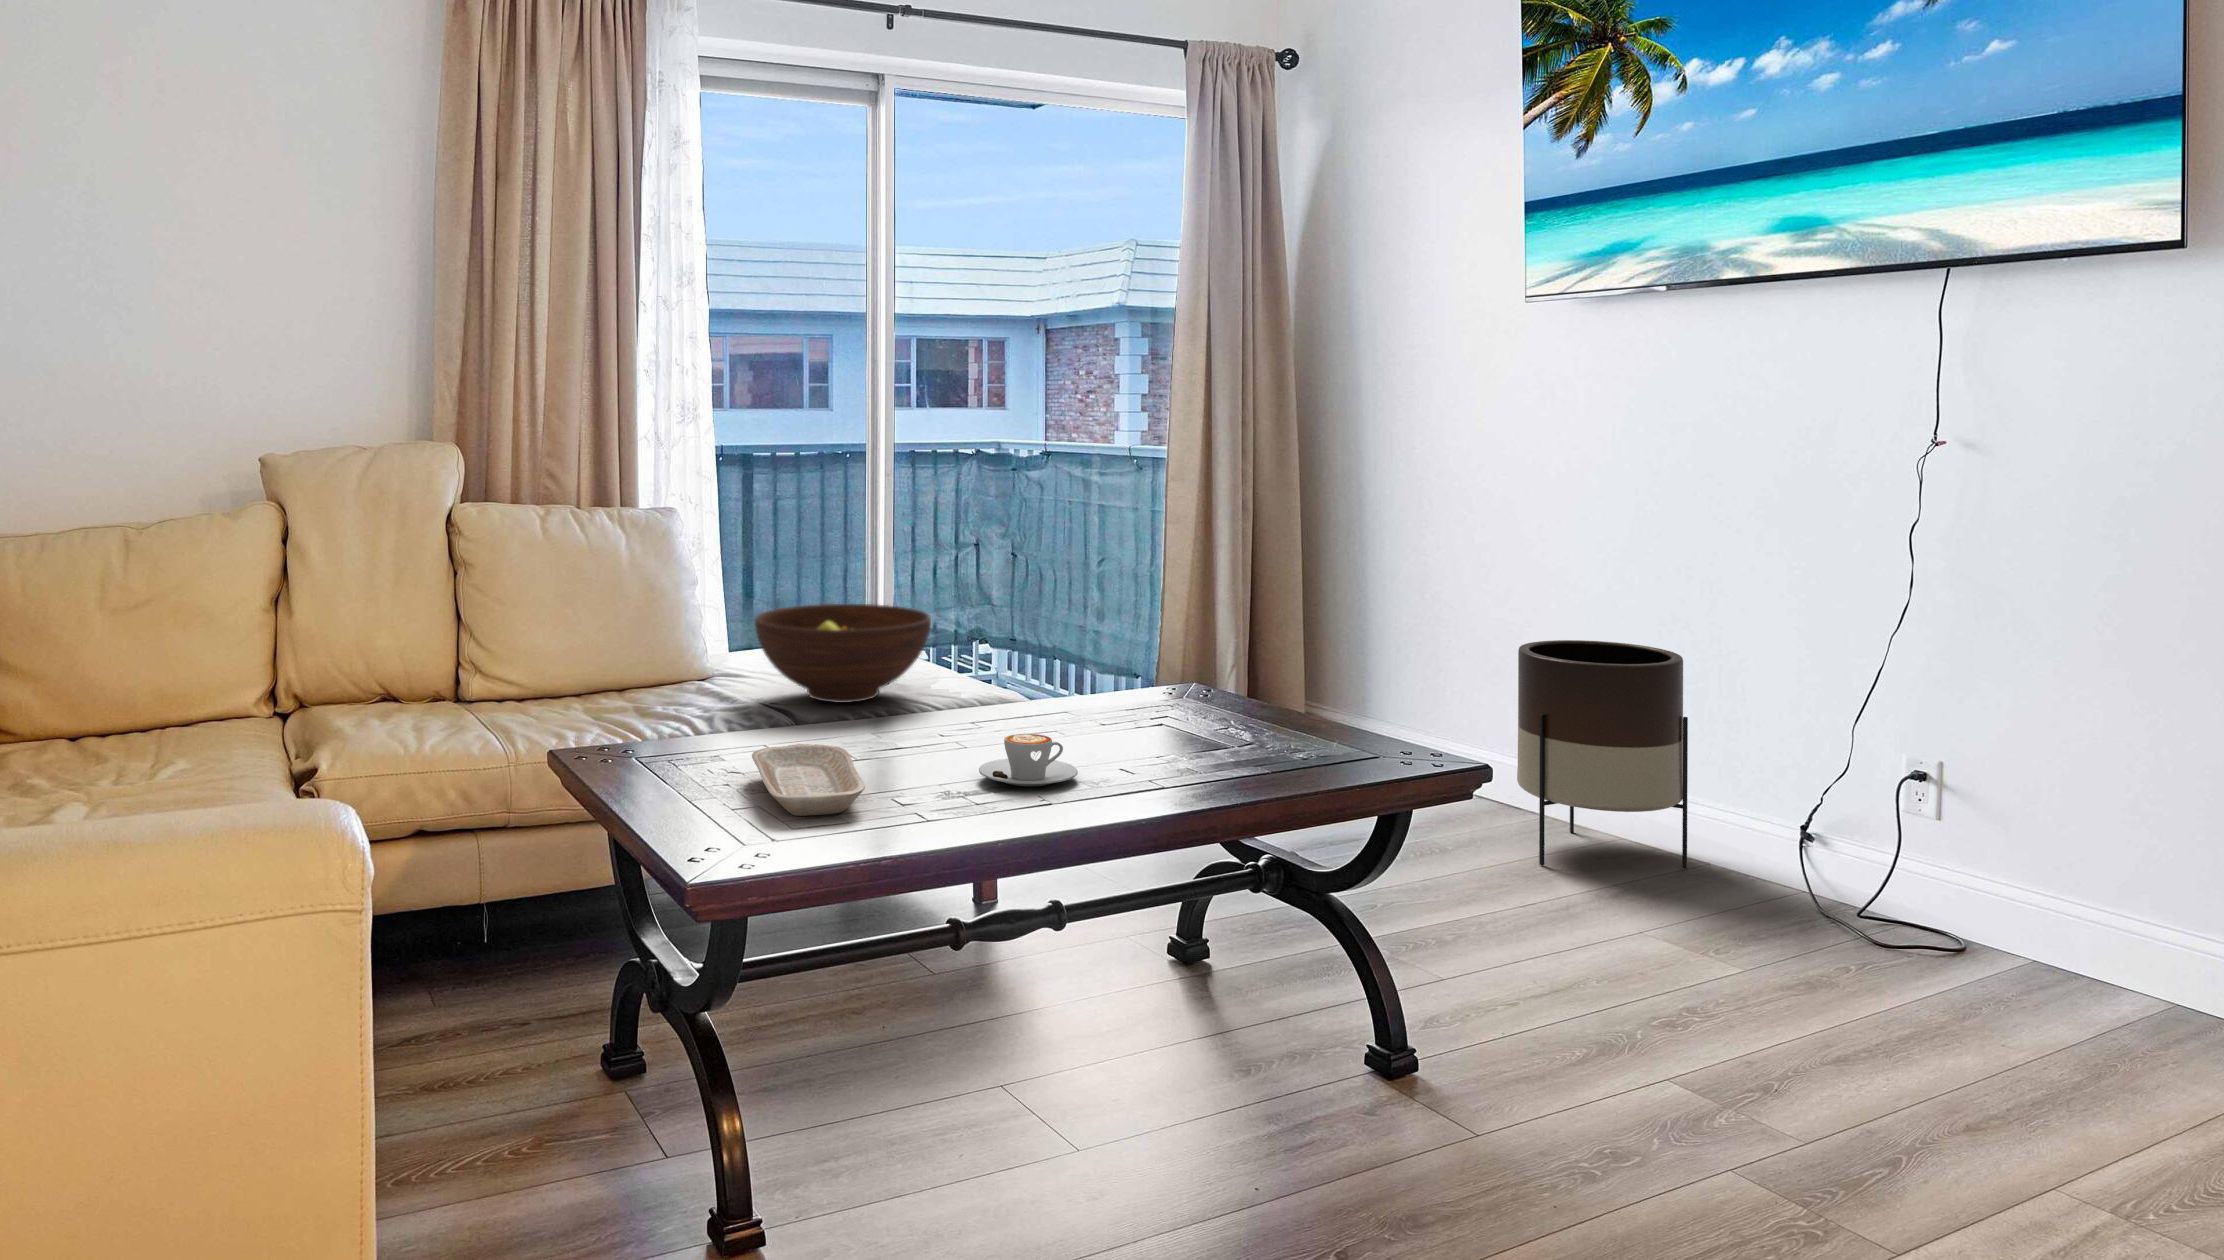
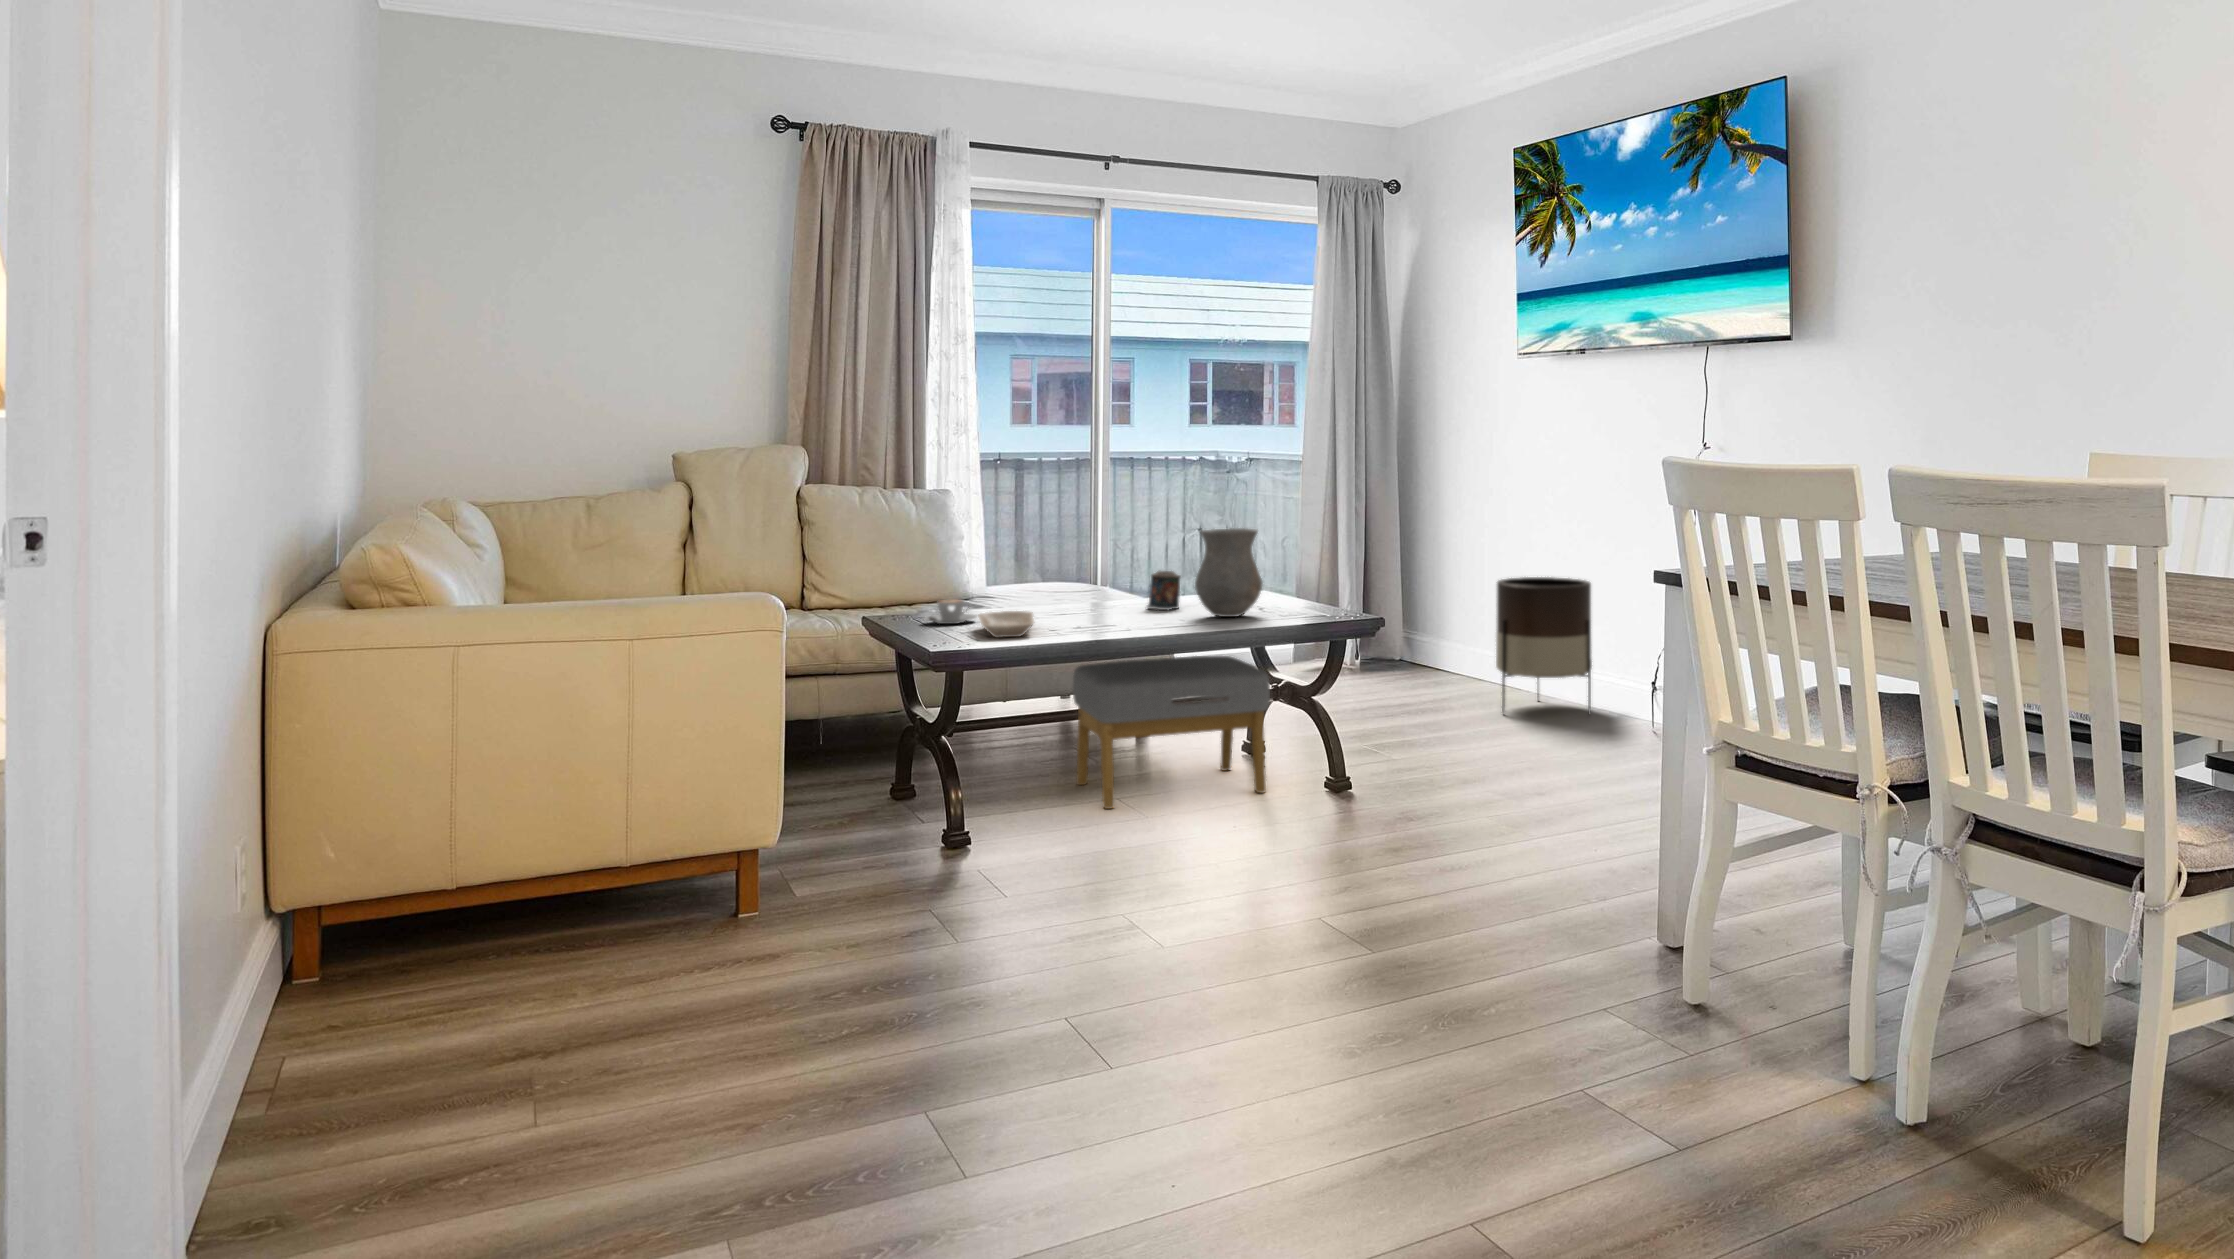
vase: none [1124,594,1247,757] -> present [1195,528,1262,617]
fruit bowl: present [755,604,931,703] -> none [994,548,1105,604]
candle: none [1016,656,1073,728] -> present [1147,571,1180,610]
coffee cup: present [979,734,1078,786] -> present [925,599,976,624]
footstool: none [908,809,1270,1124] -> present [1073,656,1270,809]

